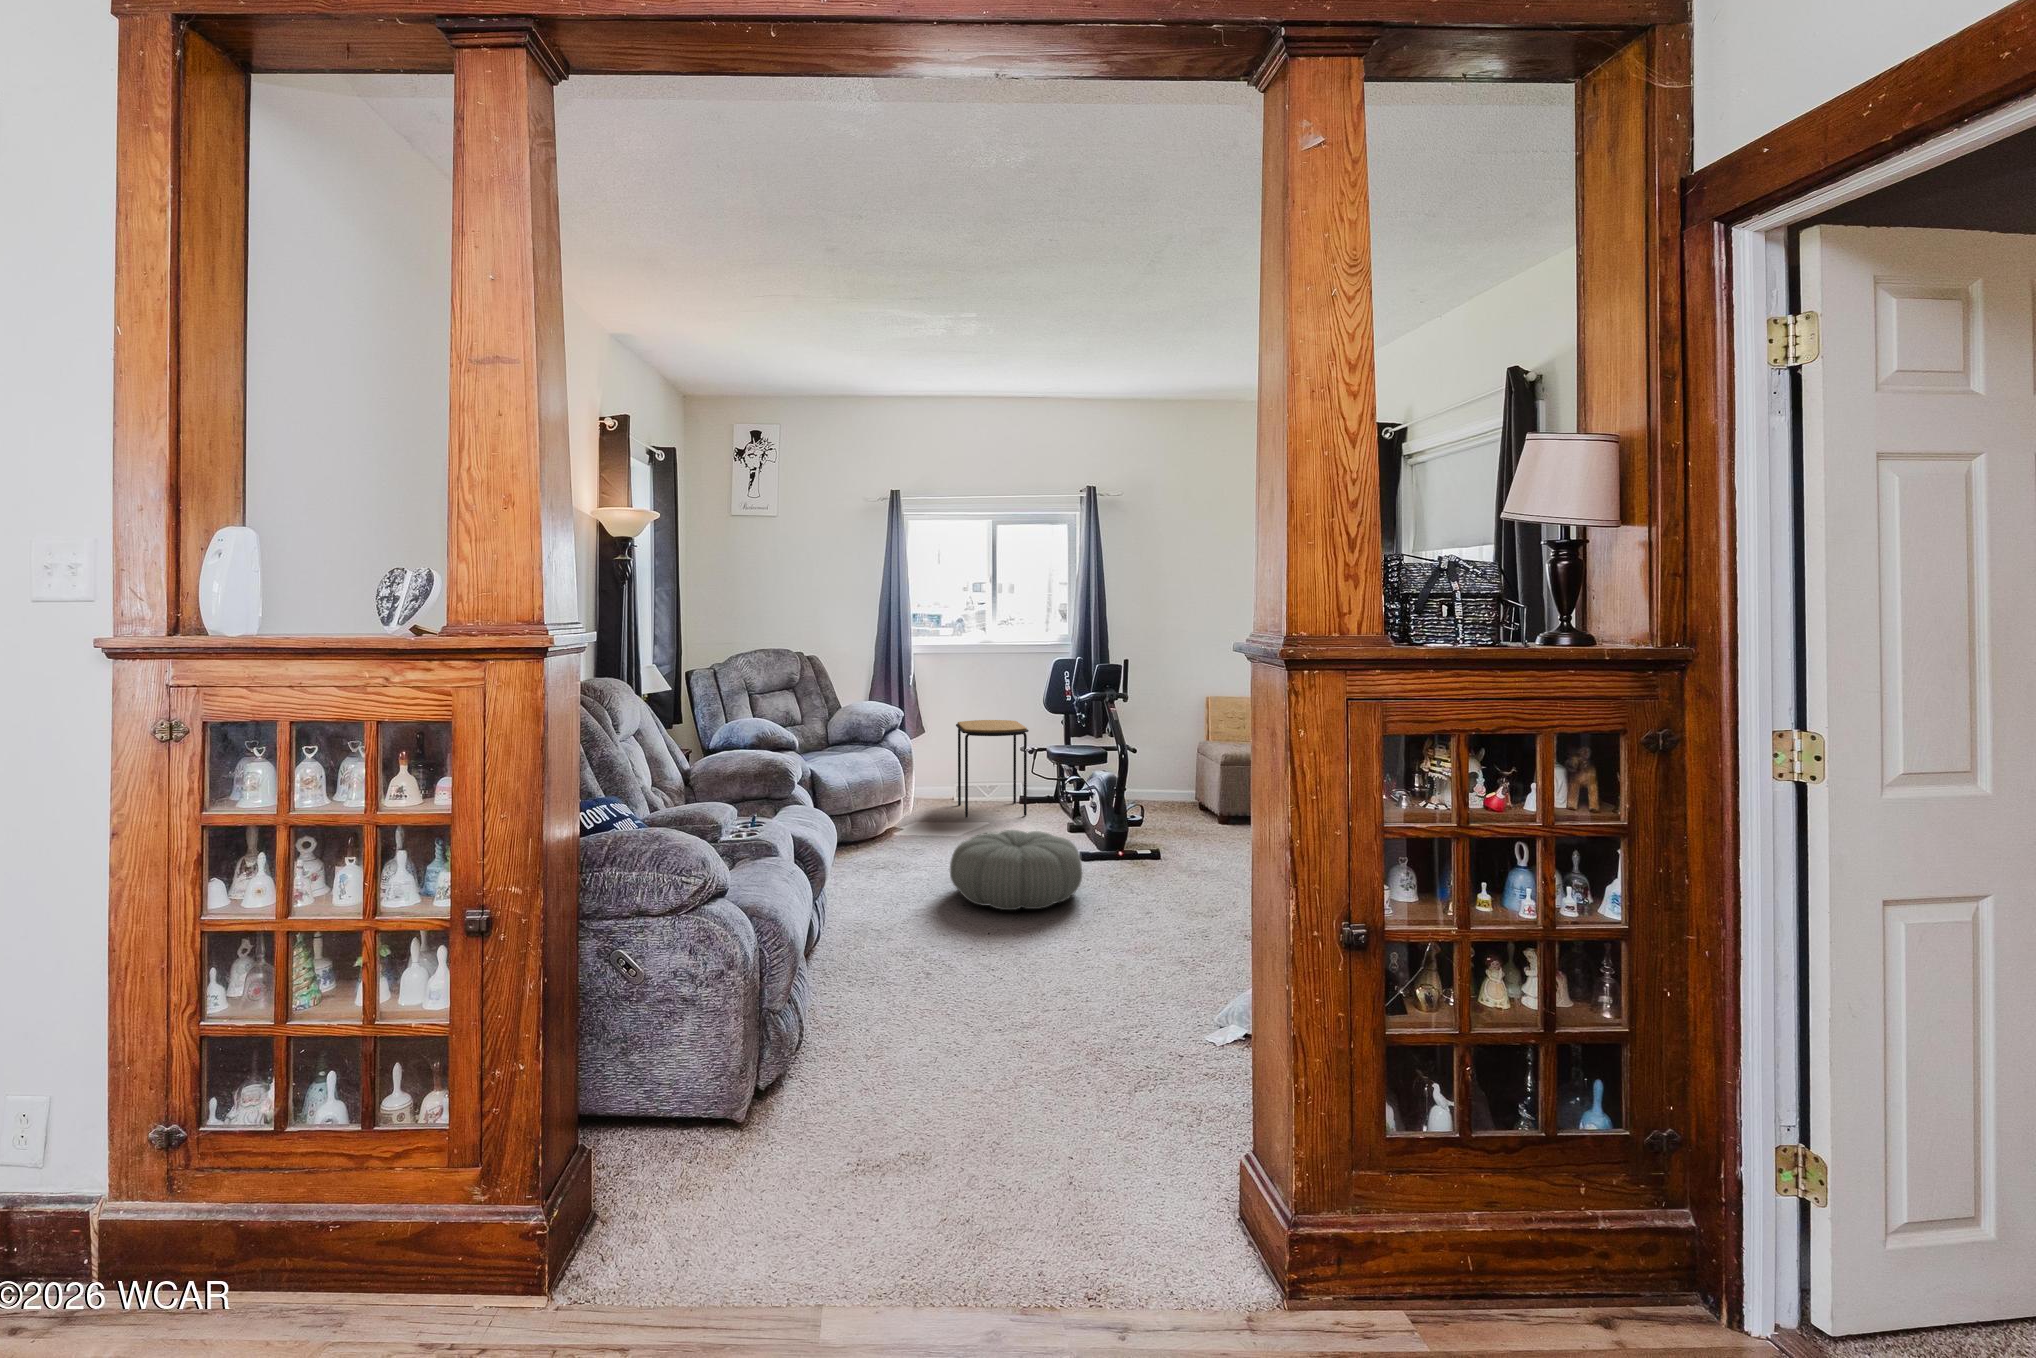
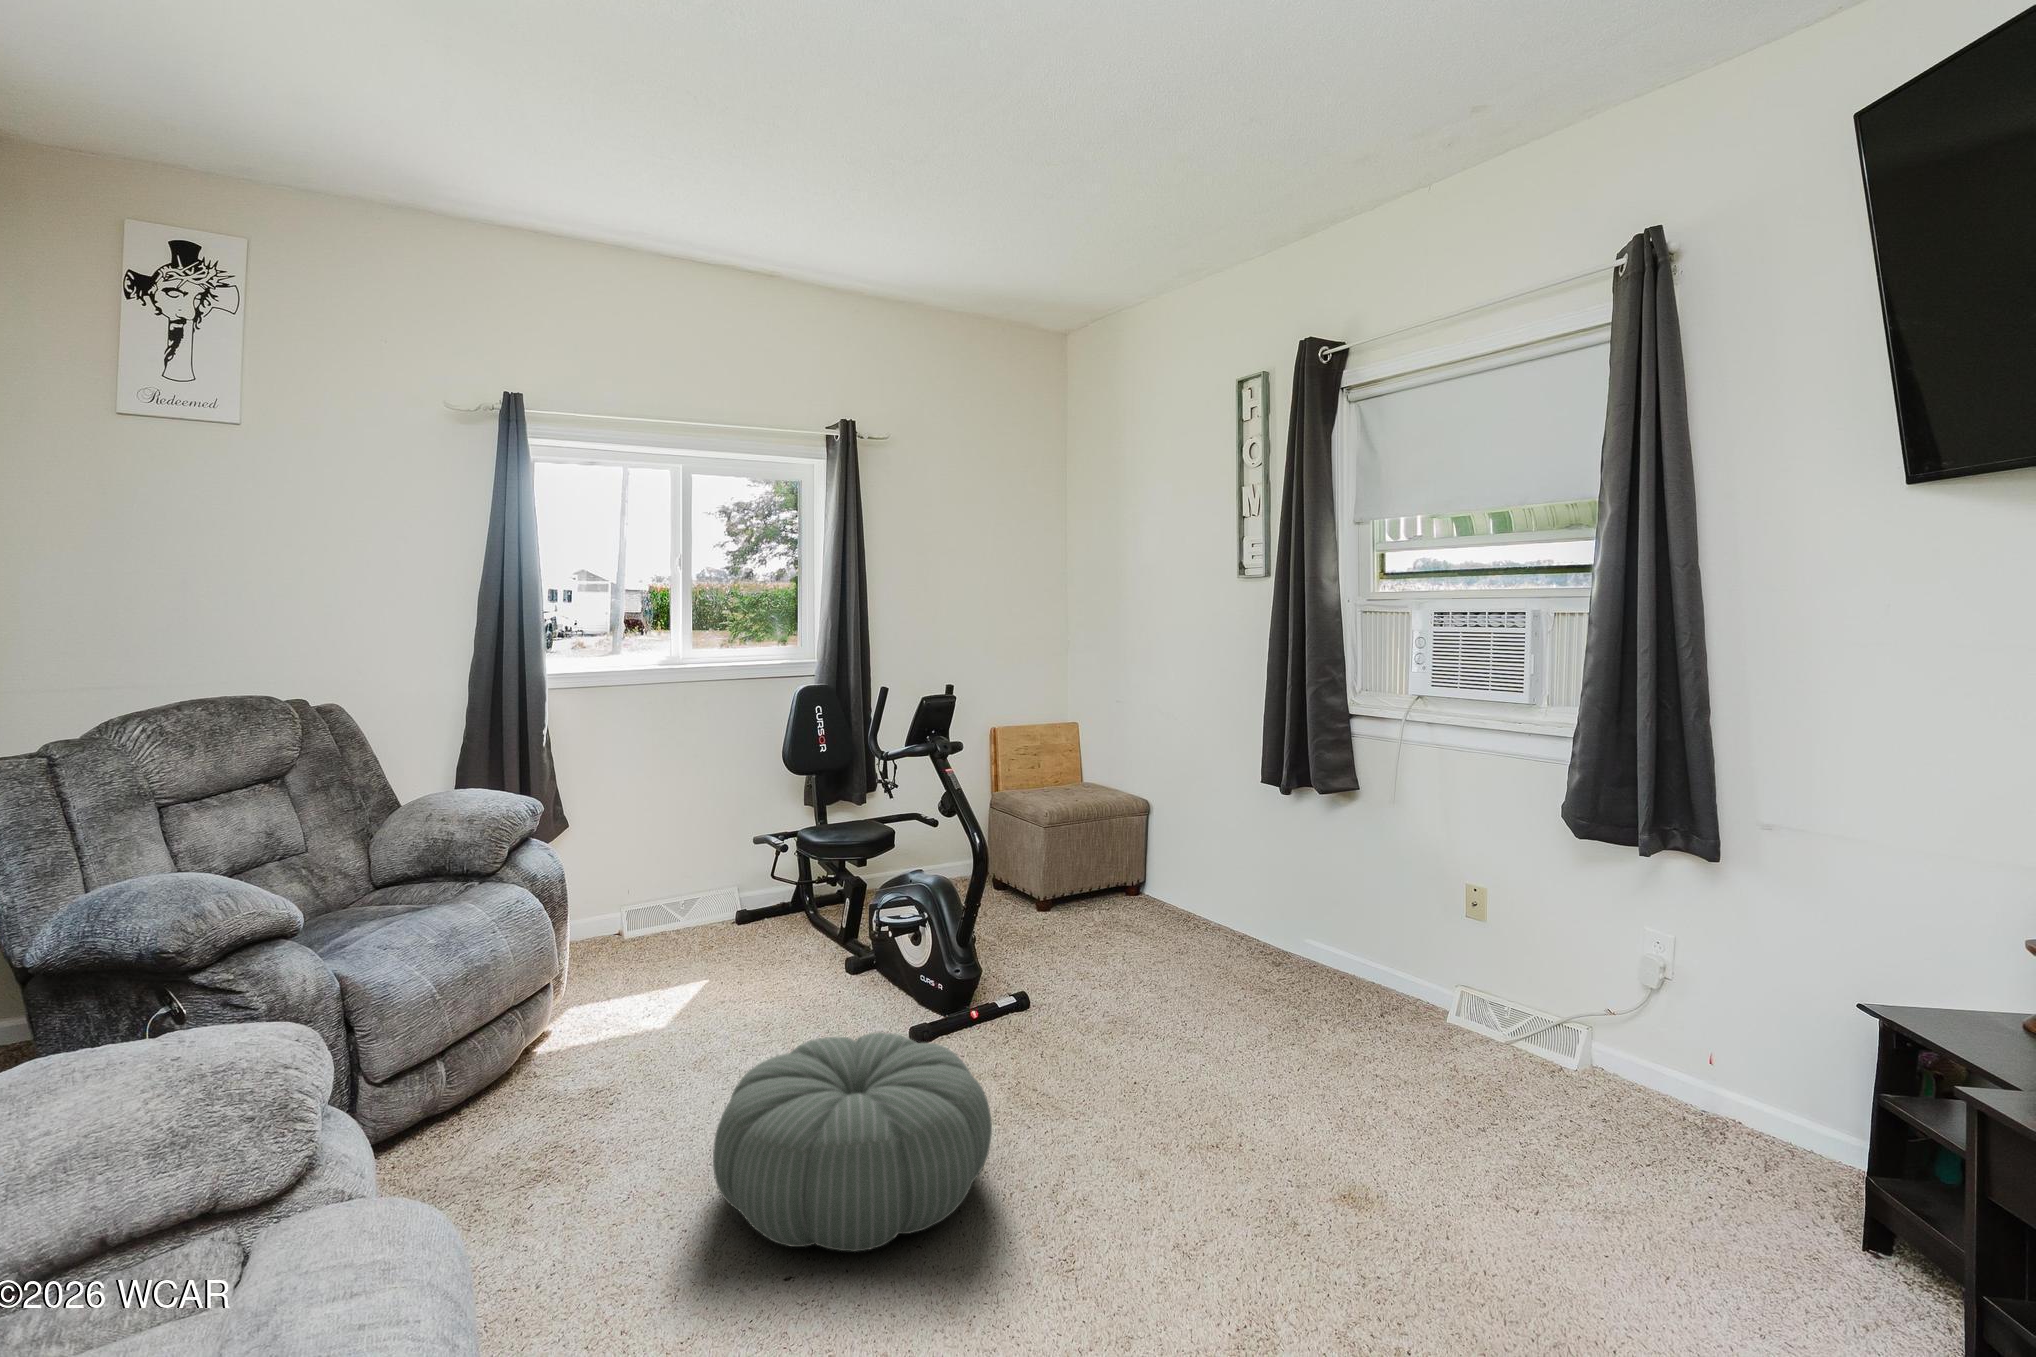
side table: present [956,720,1029,818] -> none [628,793,766,974]

